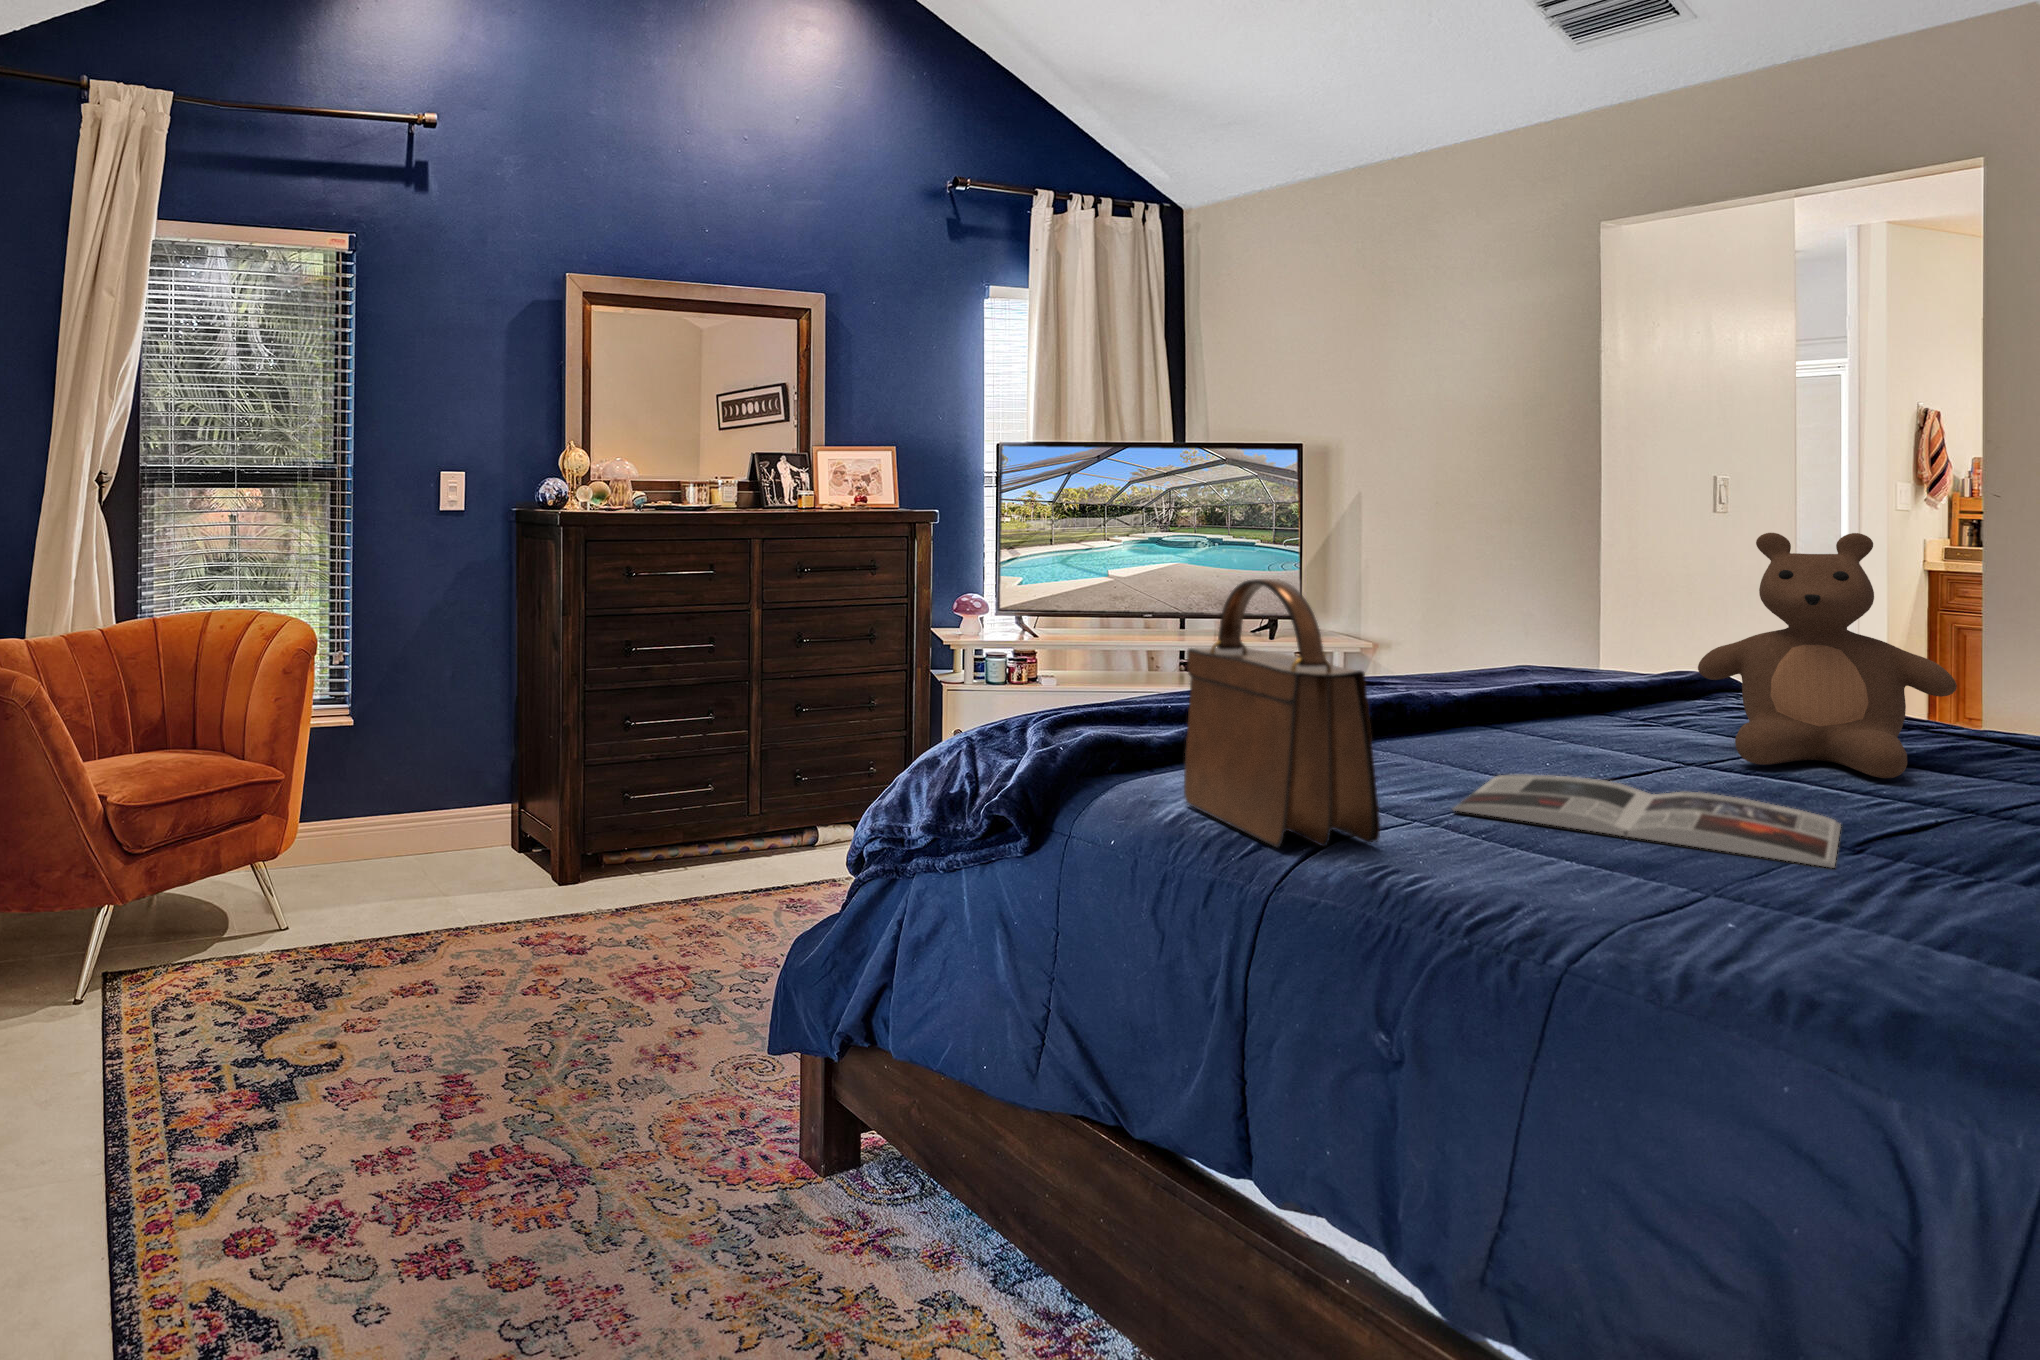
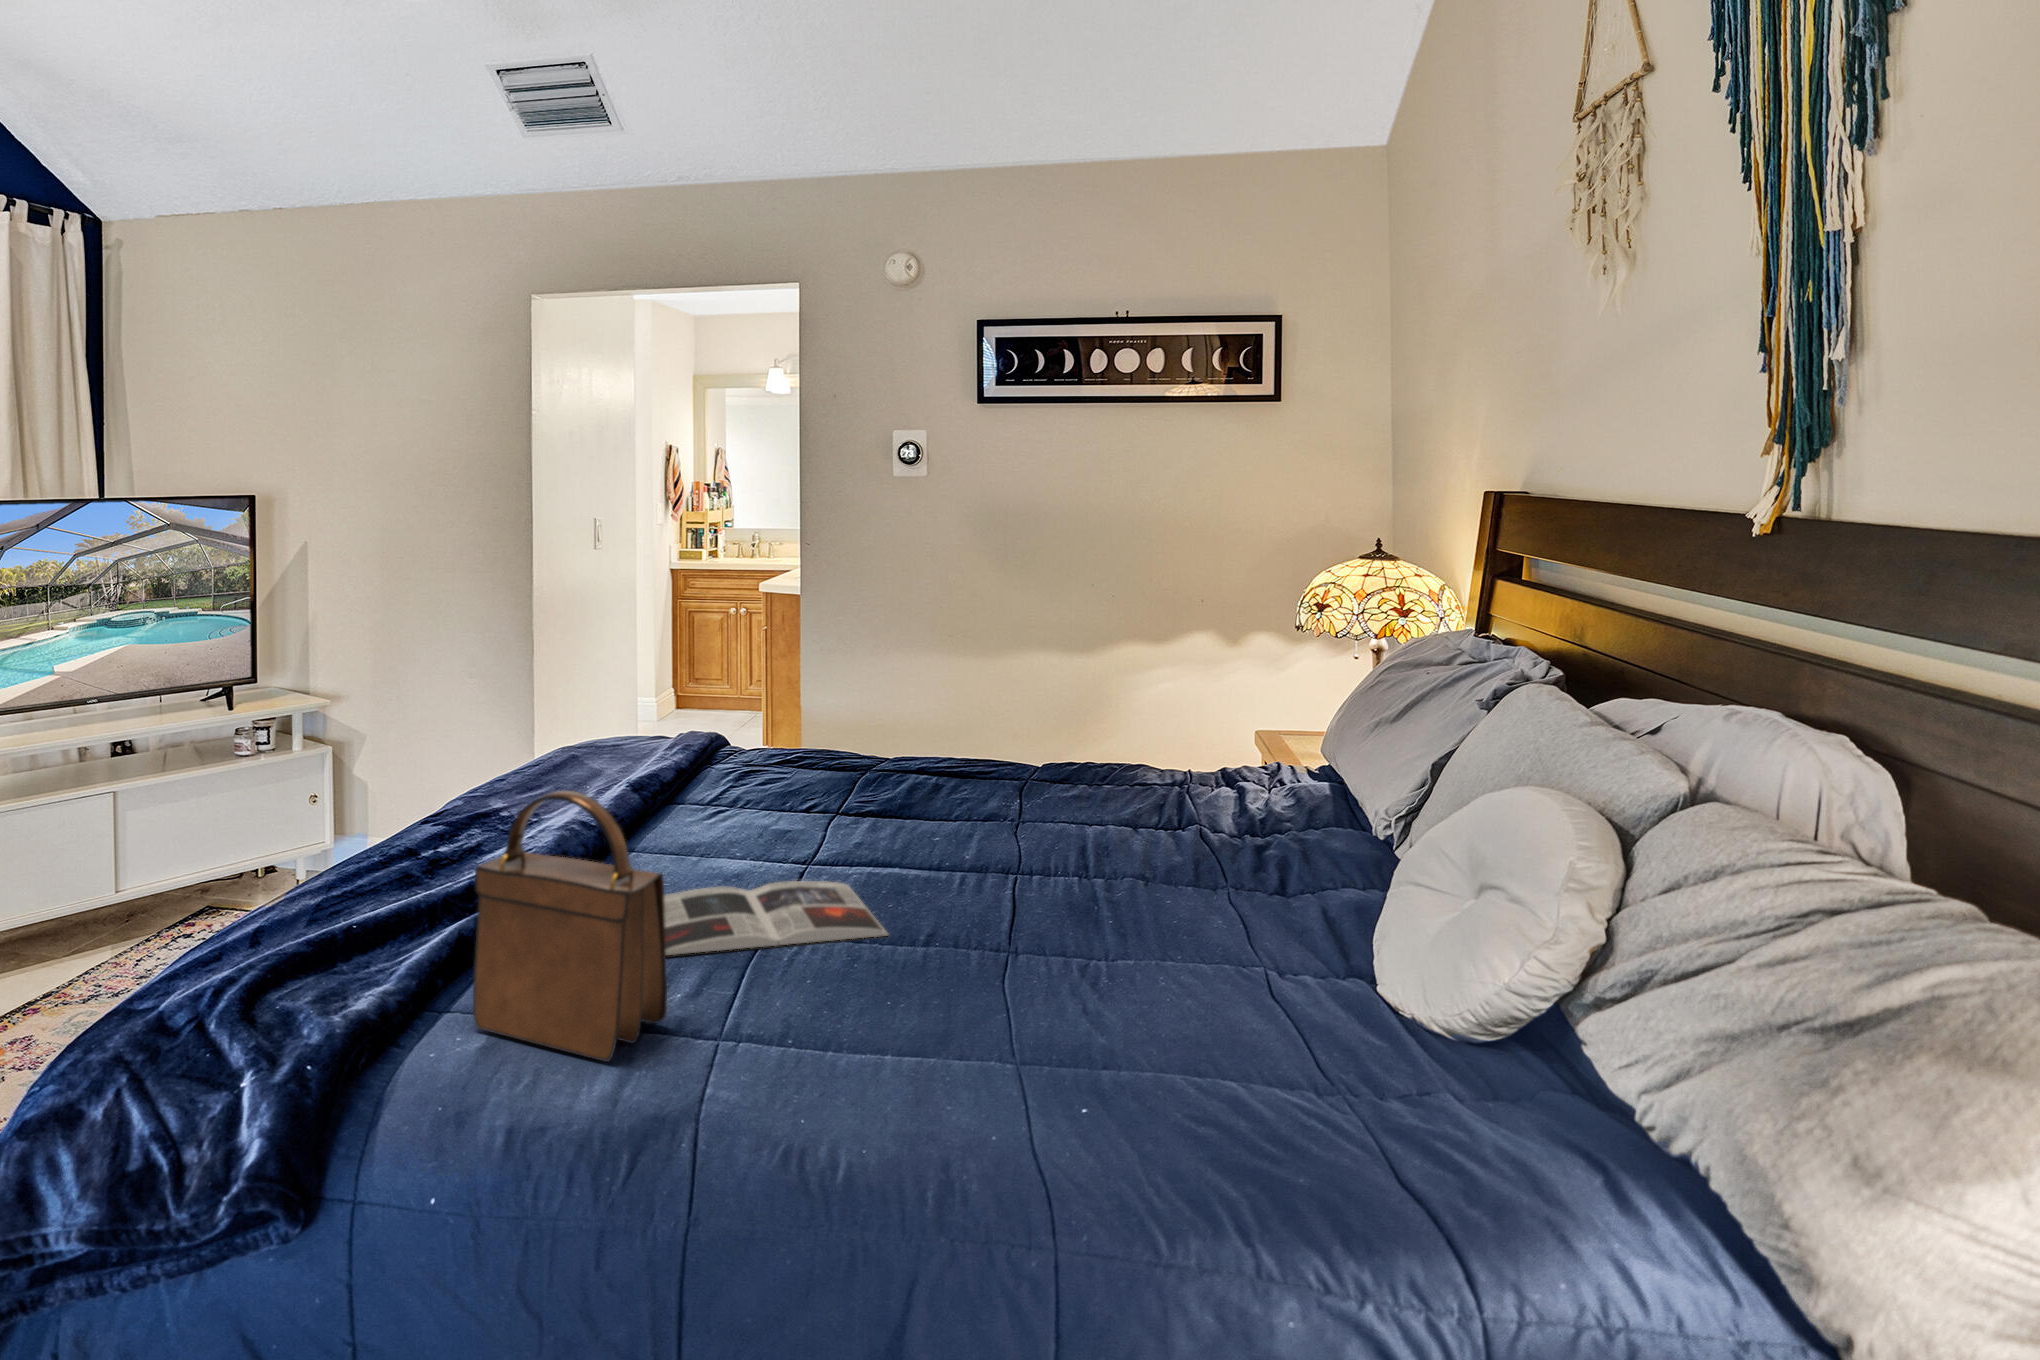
teddy bear: present [1698,533,1957,778] -> none [713,654,843,835]

